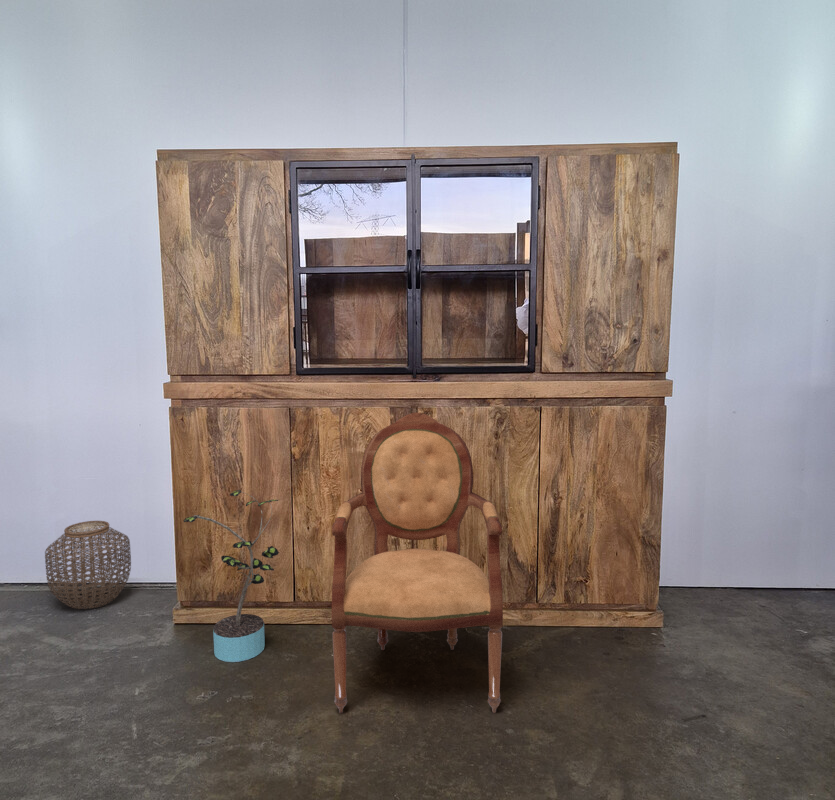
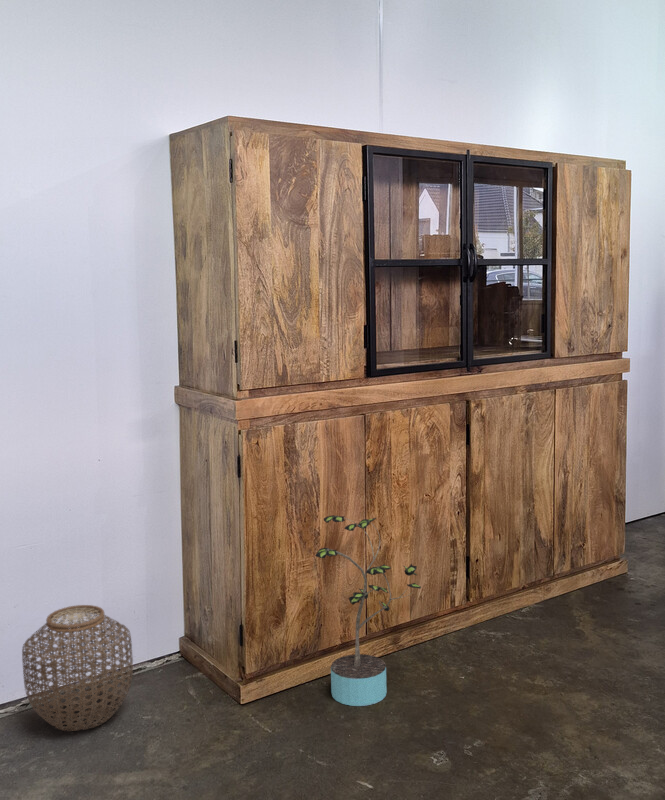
armchair: present [331,412,503,713] -> none [455,406,638,698]

